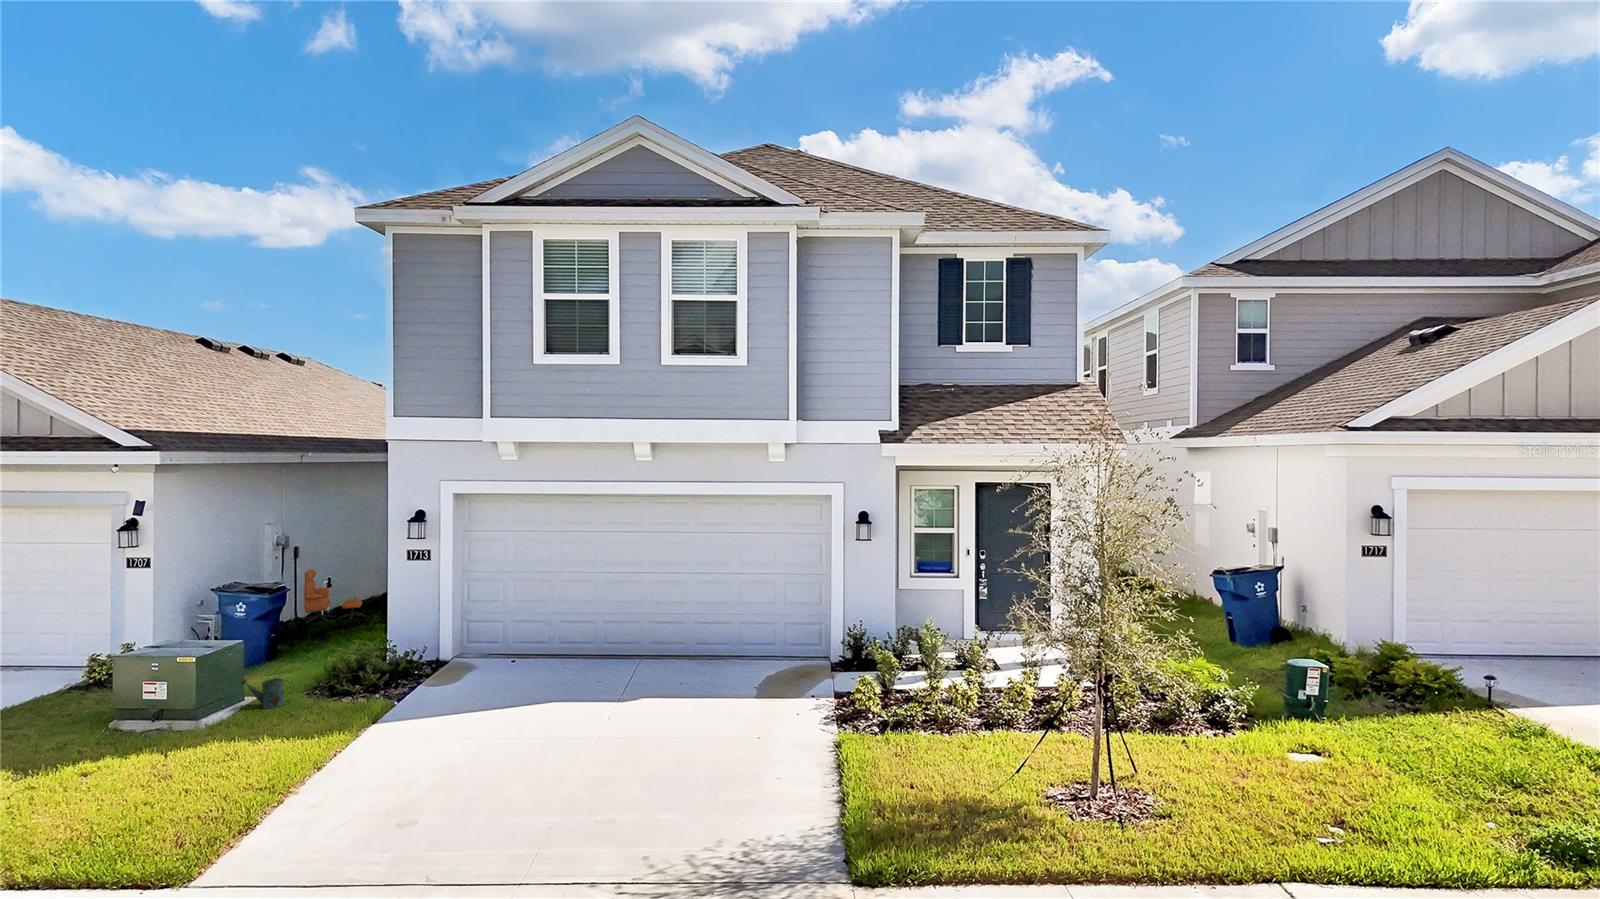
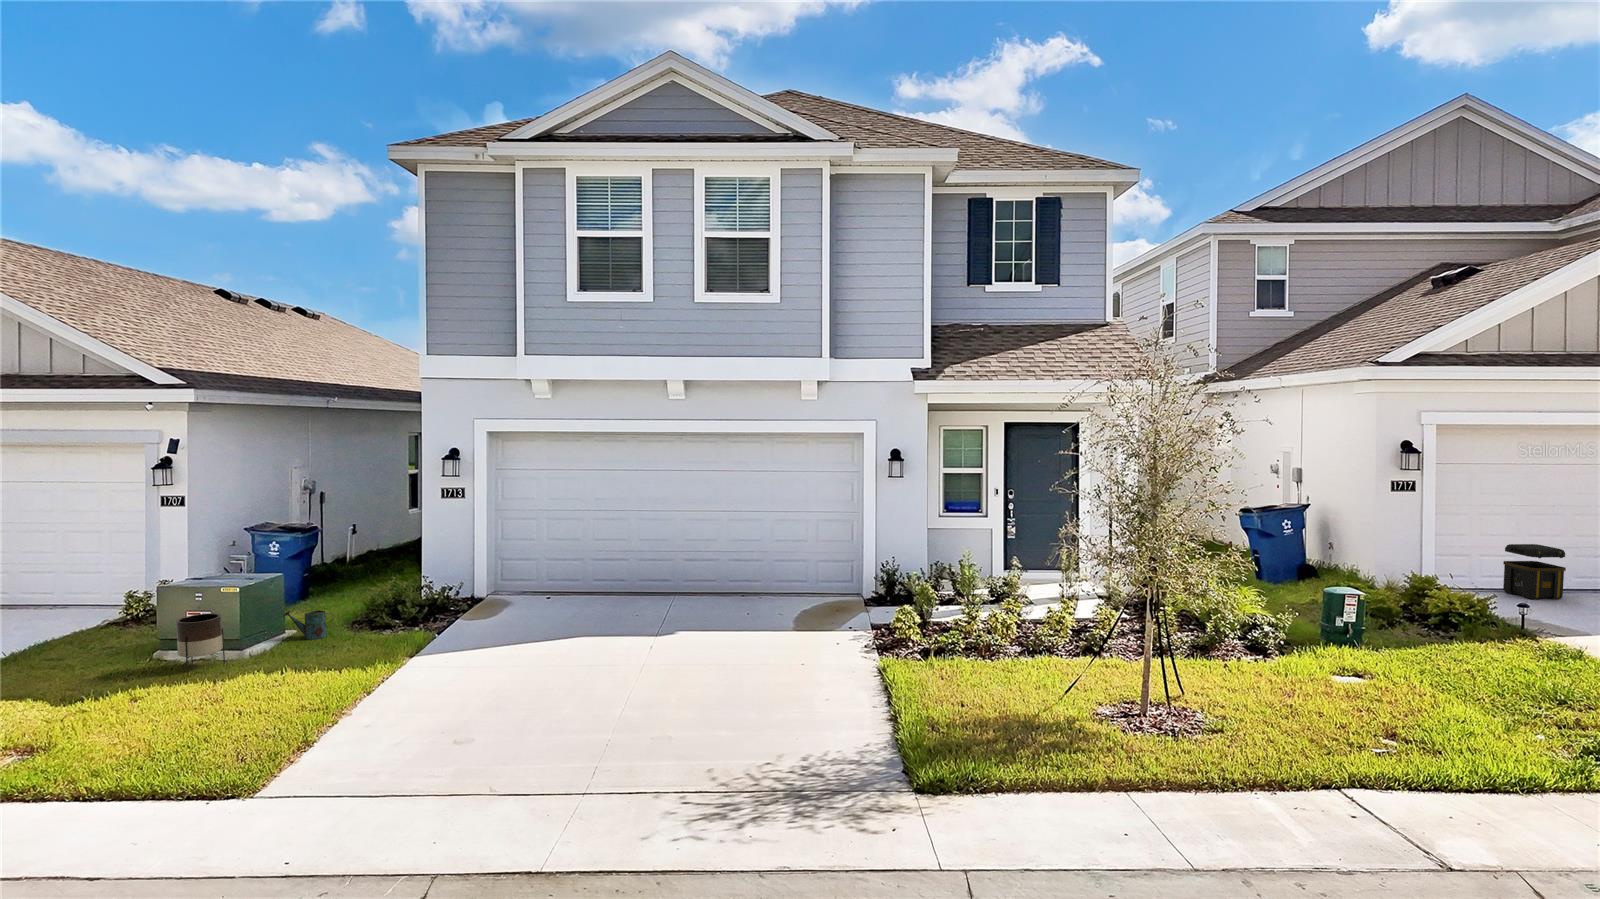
lounge chair: present [303,569,365,622] -> none [335,513,397,565]
toolbox: none [1480,610,1542,667] -> present [1503,544,1566,599]
planter: none [129,684,178,746] -> present [176,613,225,673]

